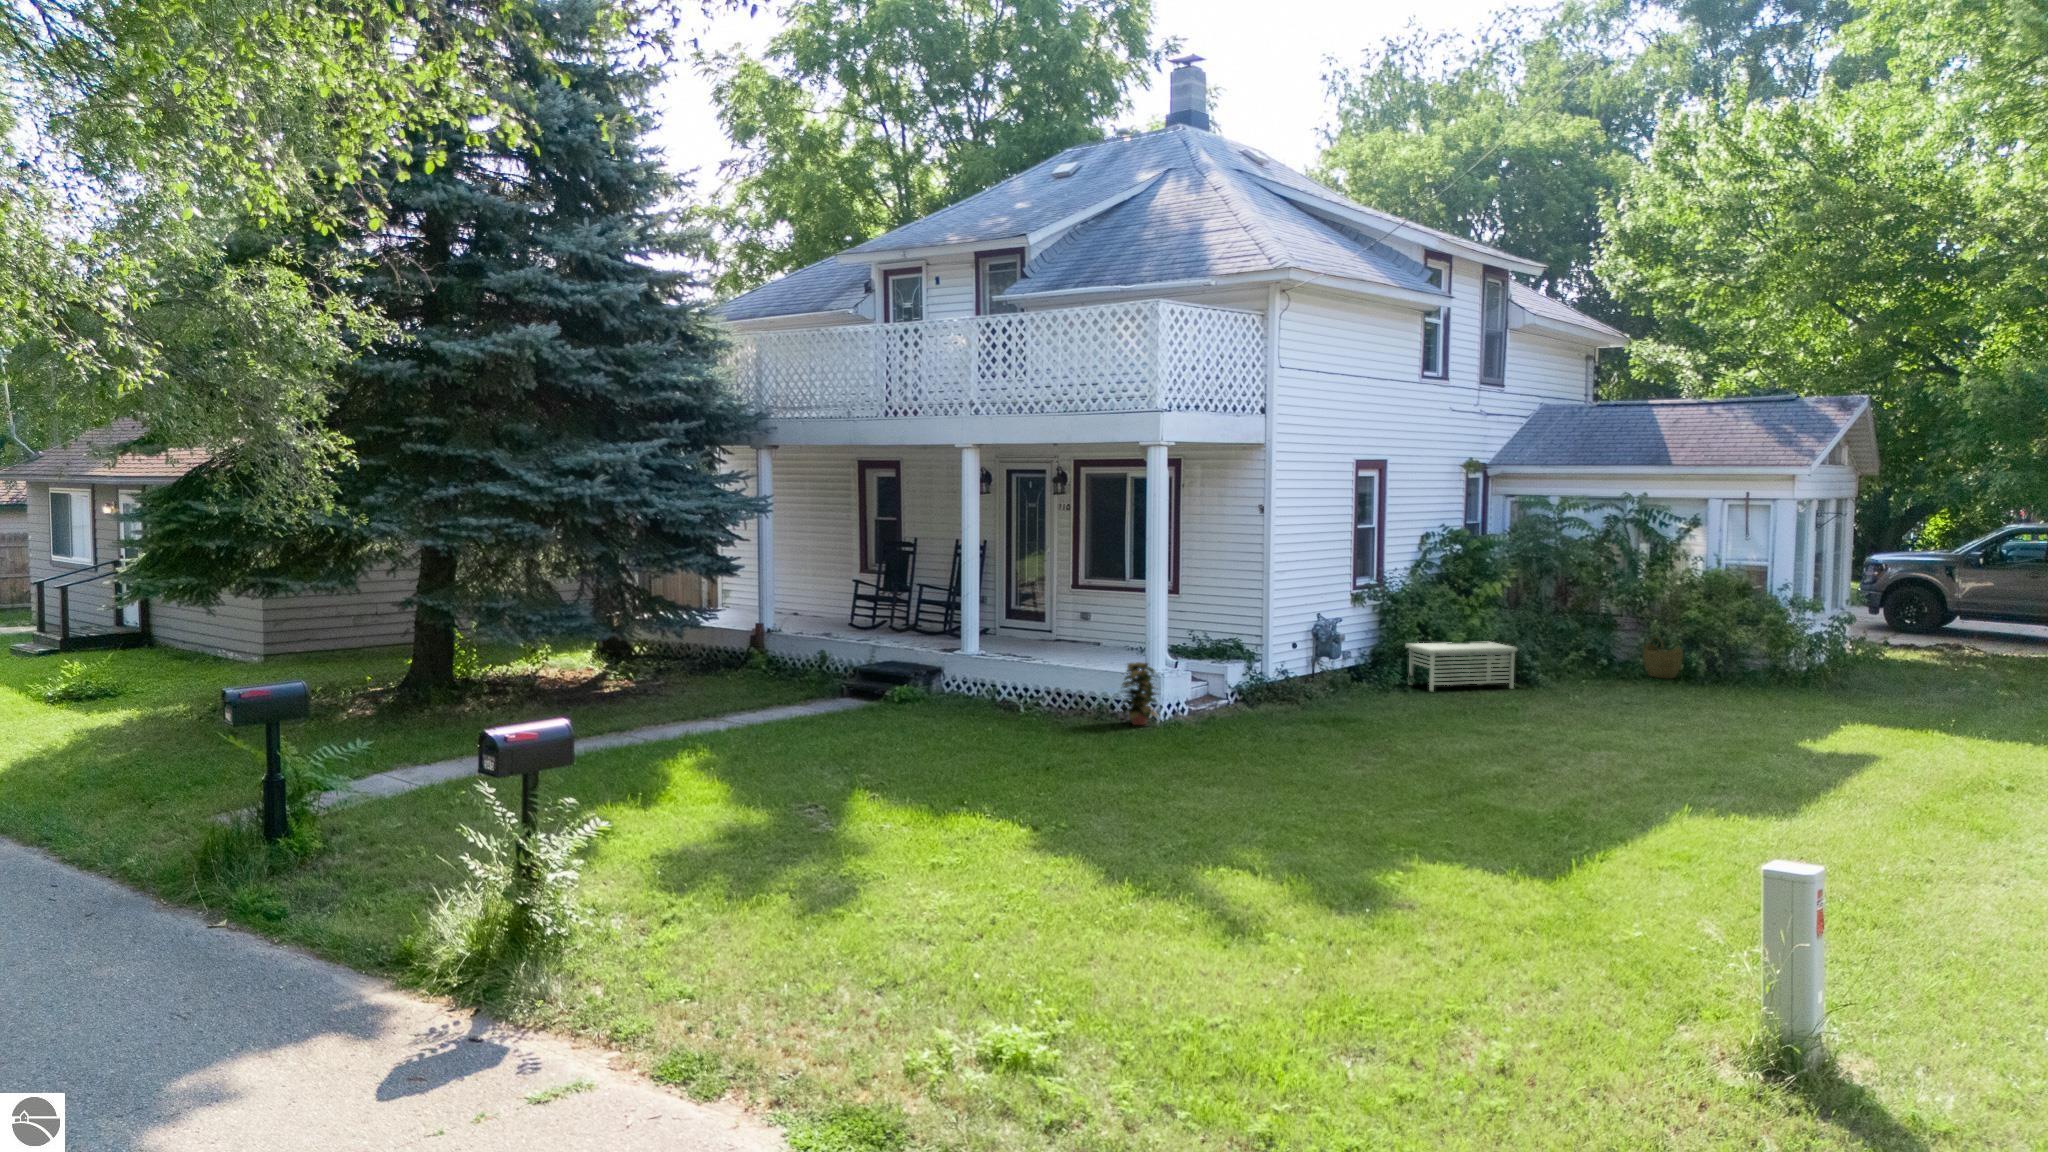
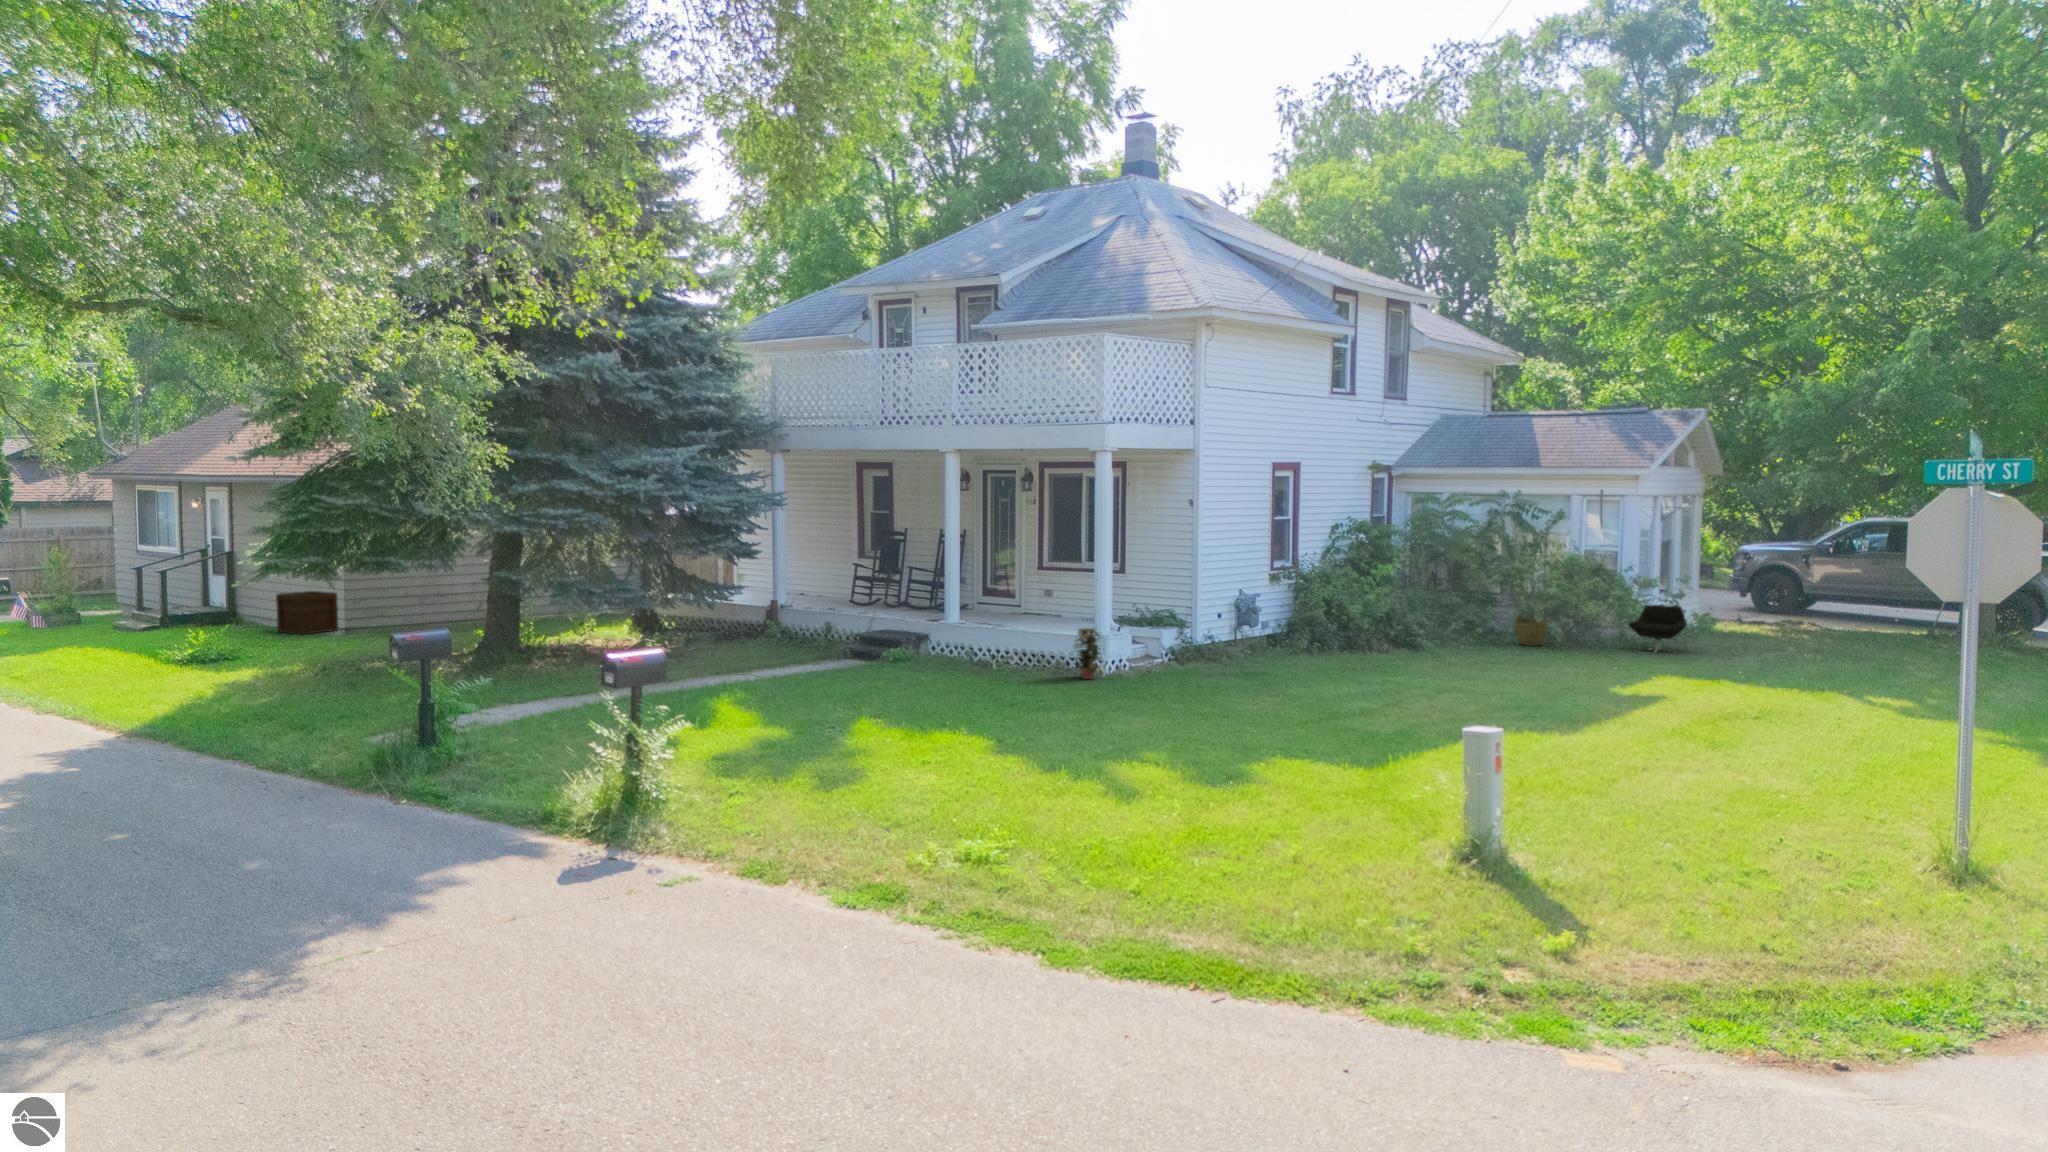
wooden crate: none [182,611,256,663] -> present [276,591,338,634]
lounge chair: none [1784,629,1856,689] -> present [1629,605,1687,653]
storage bench: present [1405,642,1517,691] -> none [1314,615,1406,655]

